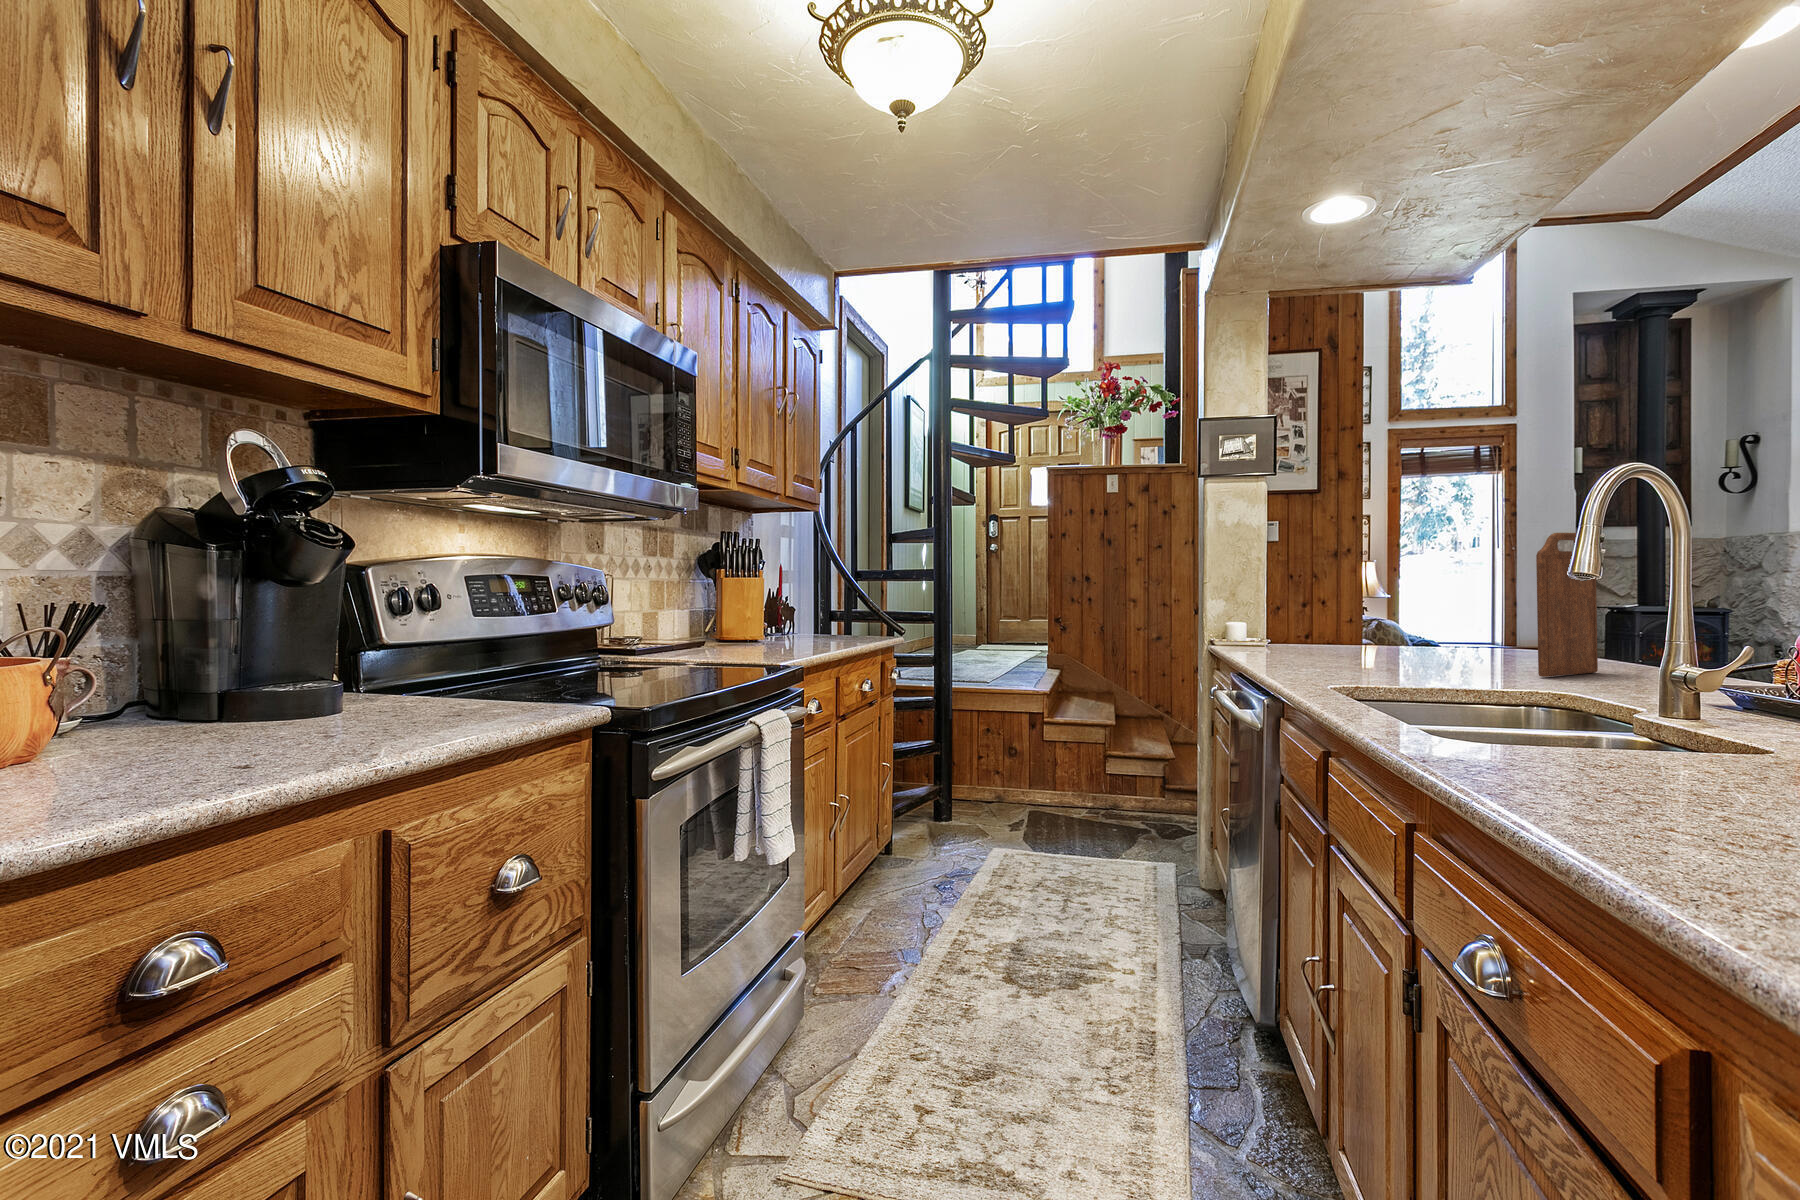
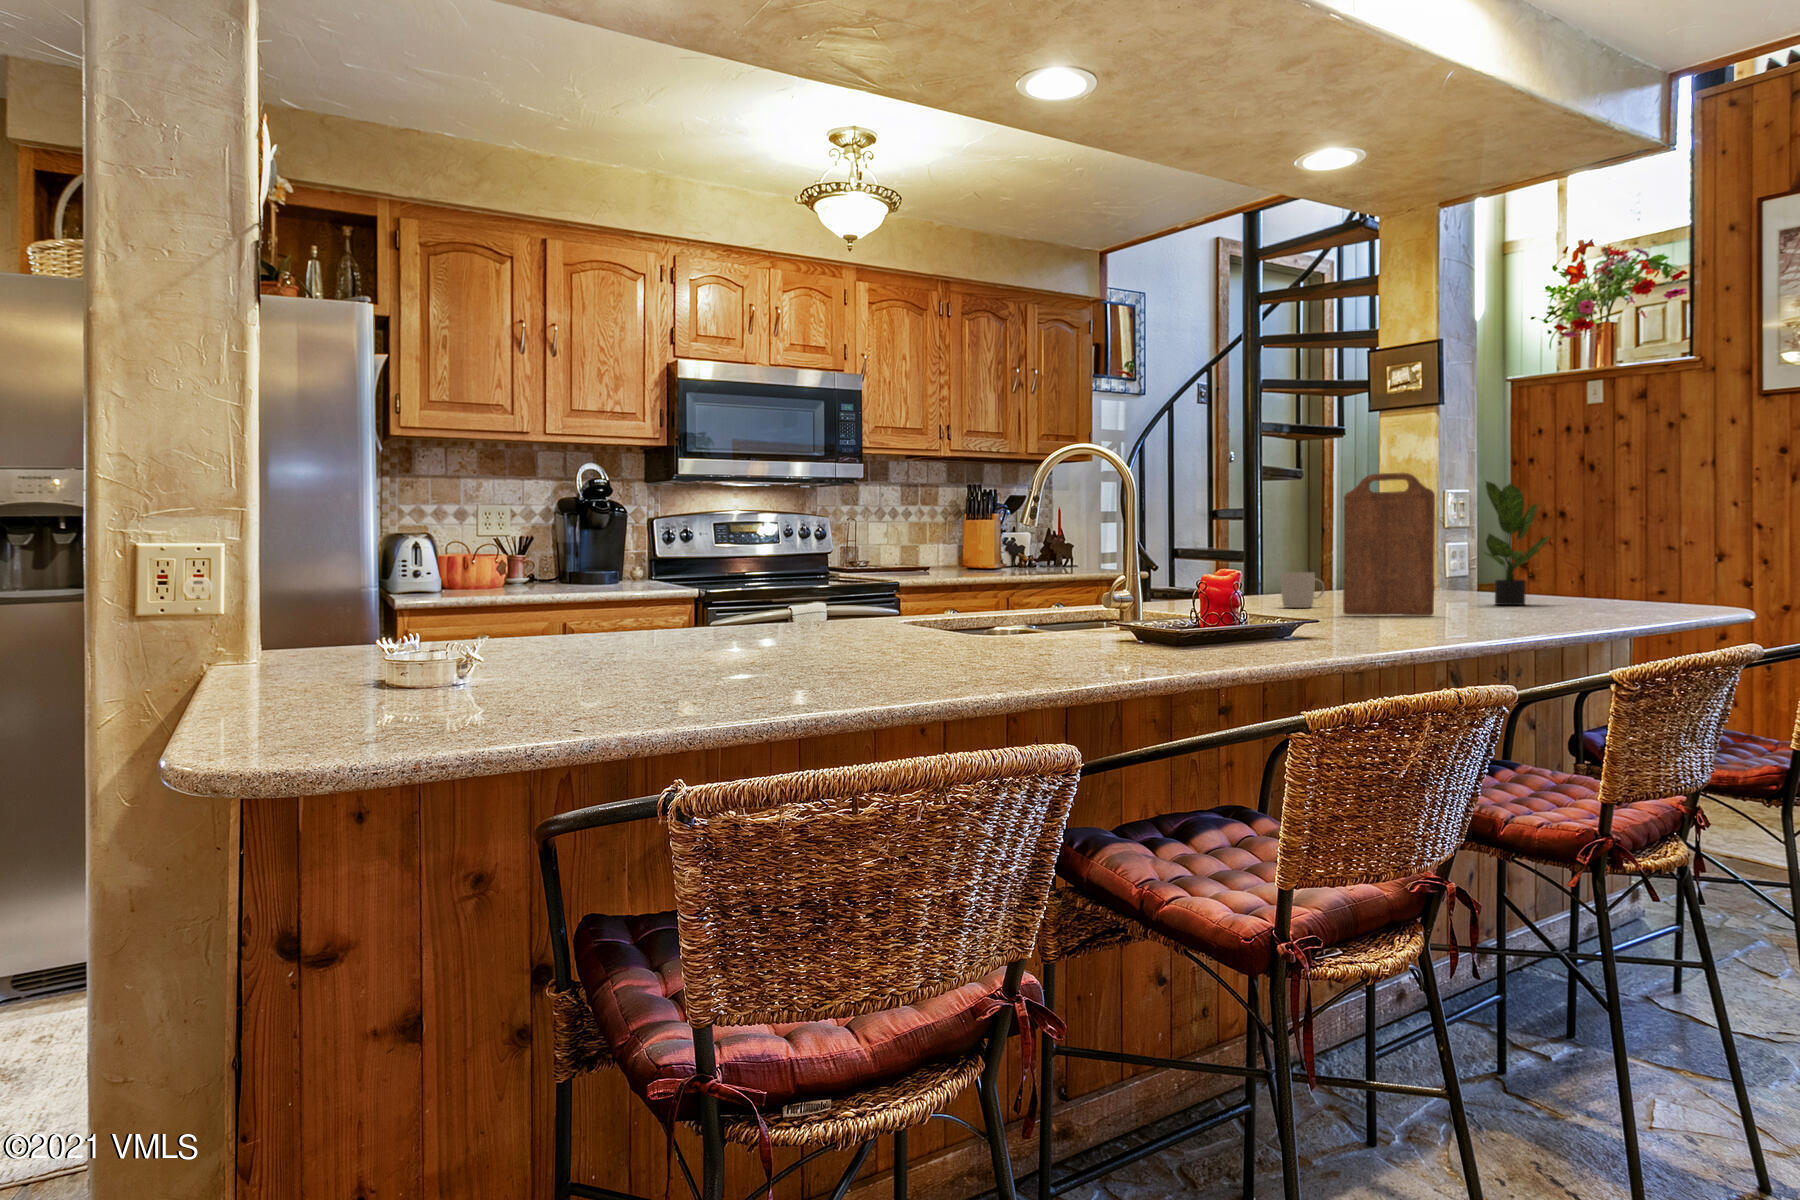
potted plant: none [1414,544,1486,656] -> present [1485,482,1550,605]
mug: none [1339,633,1377,671] -> present [1281,572,1325,608]

